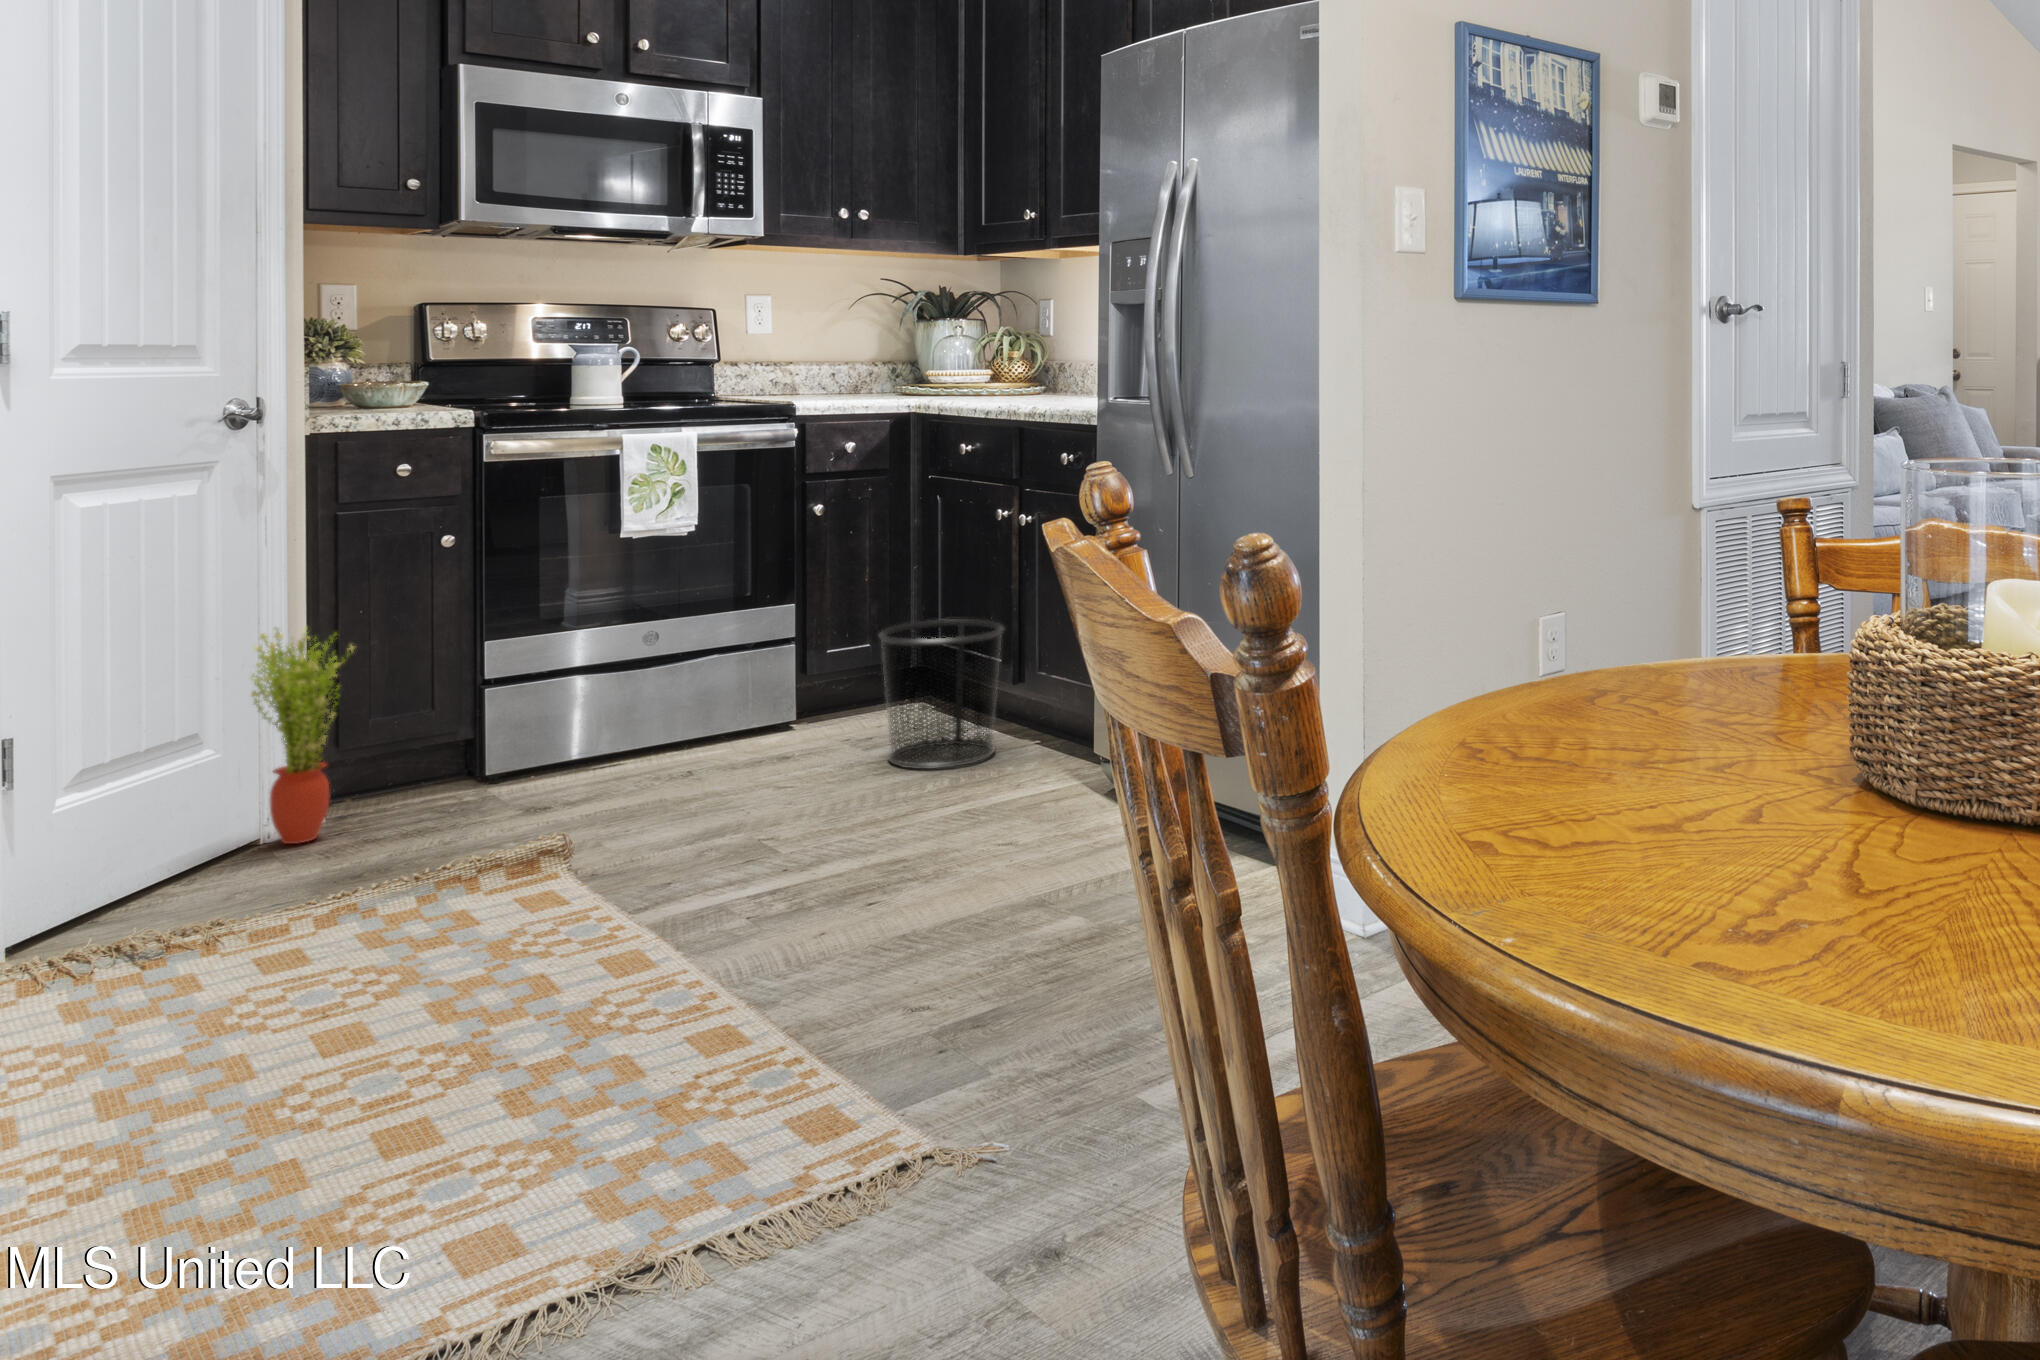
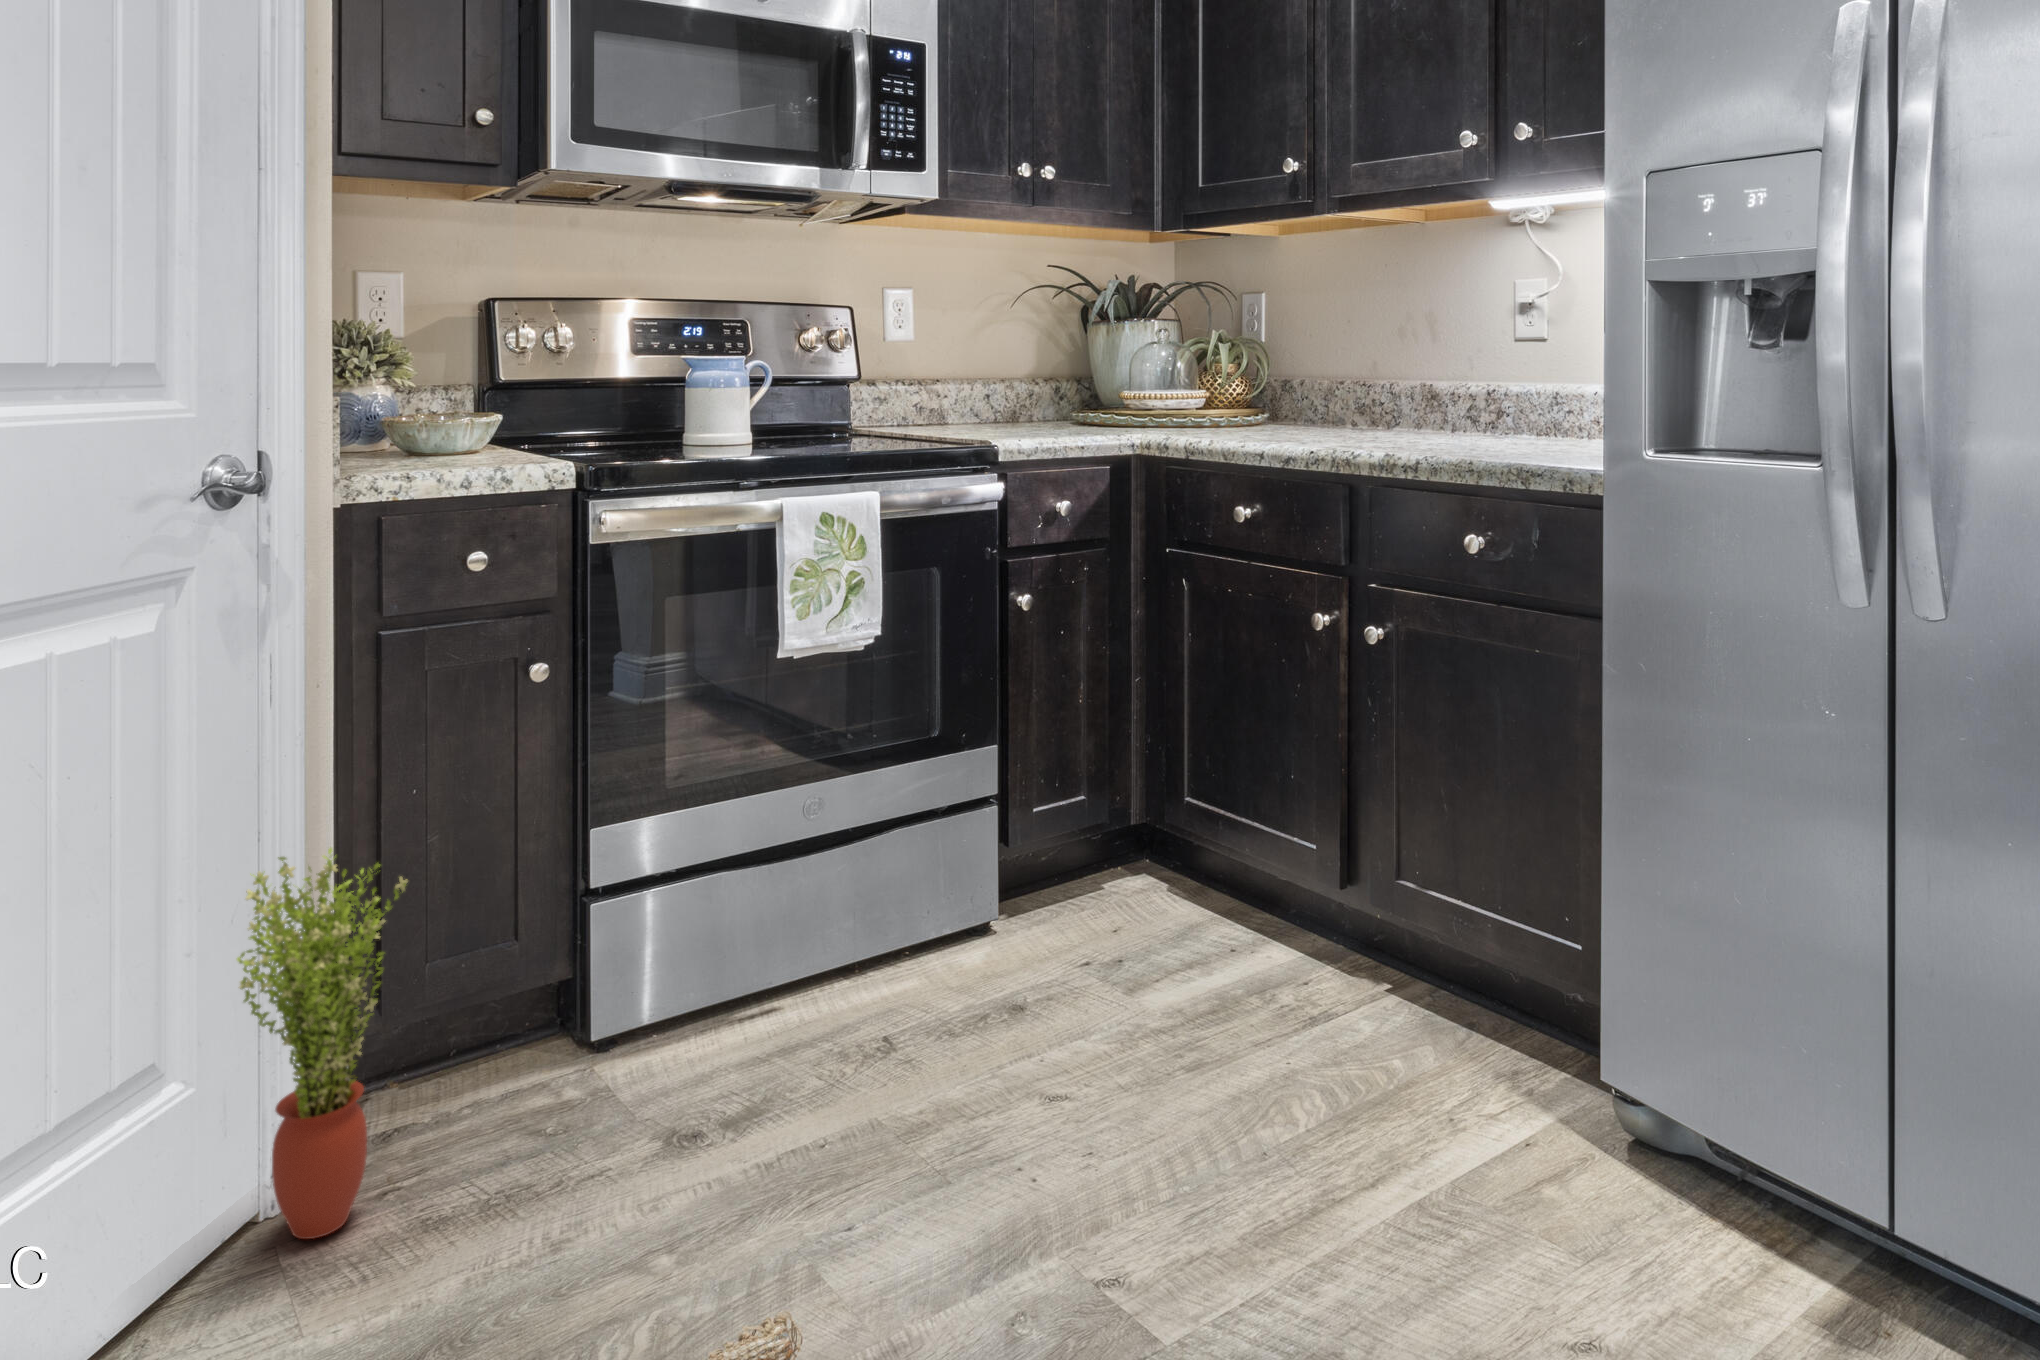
waste bin: present [879,619,1004,769] -> none [1165,785,1357,1055]

